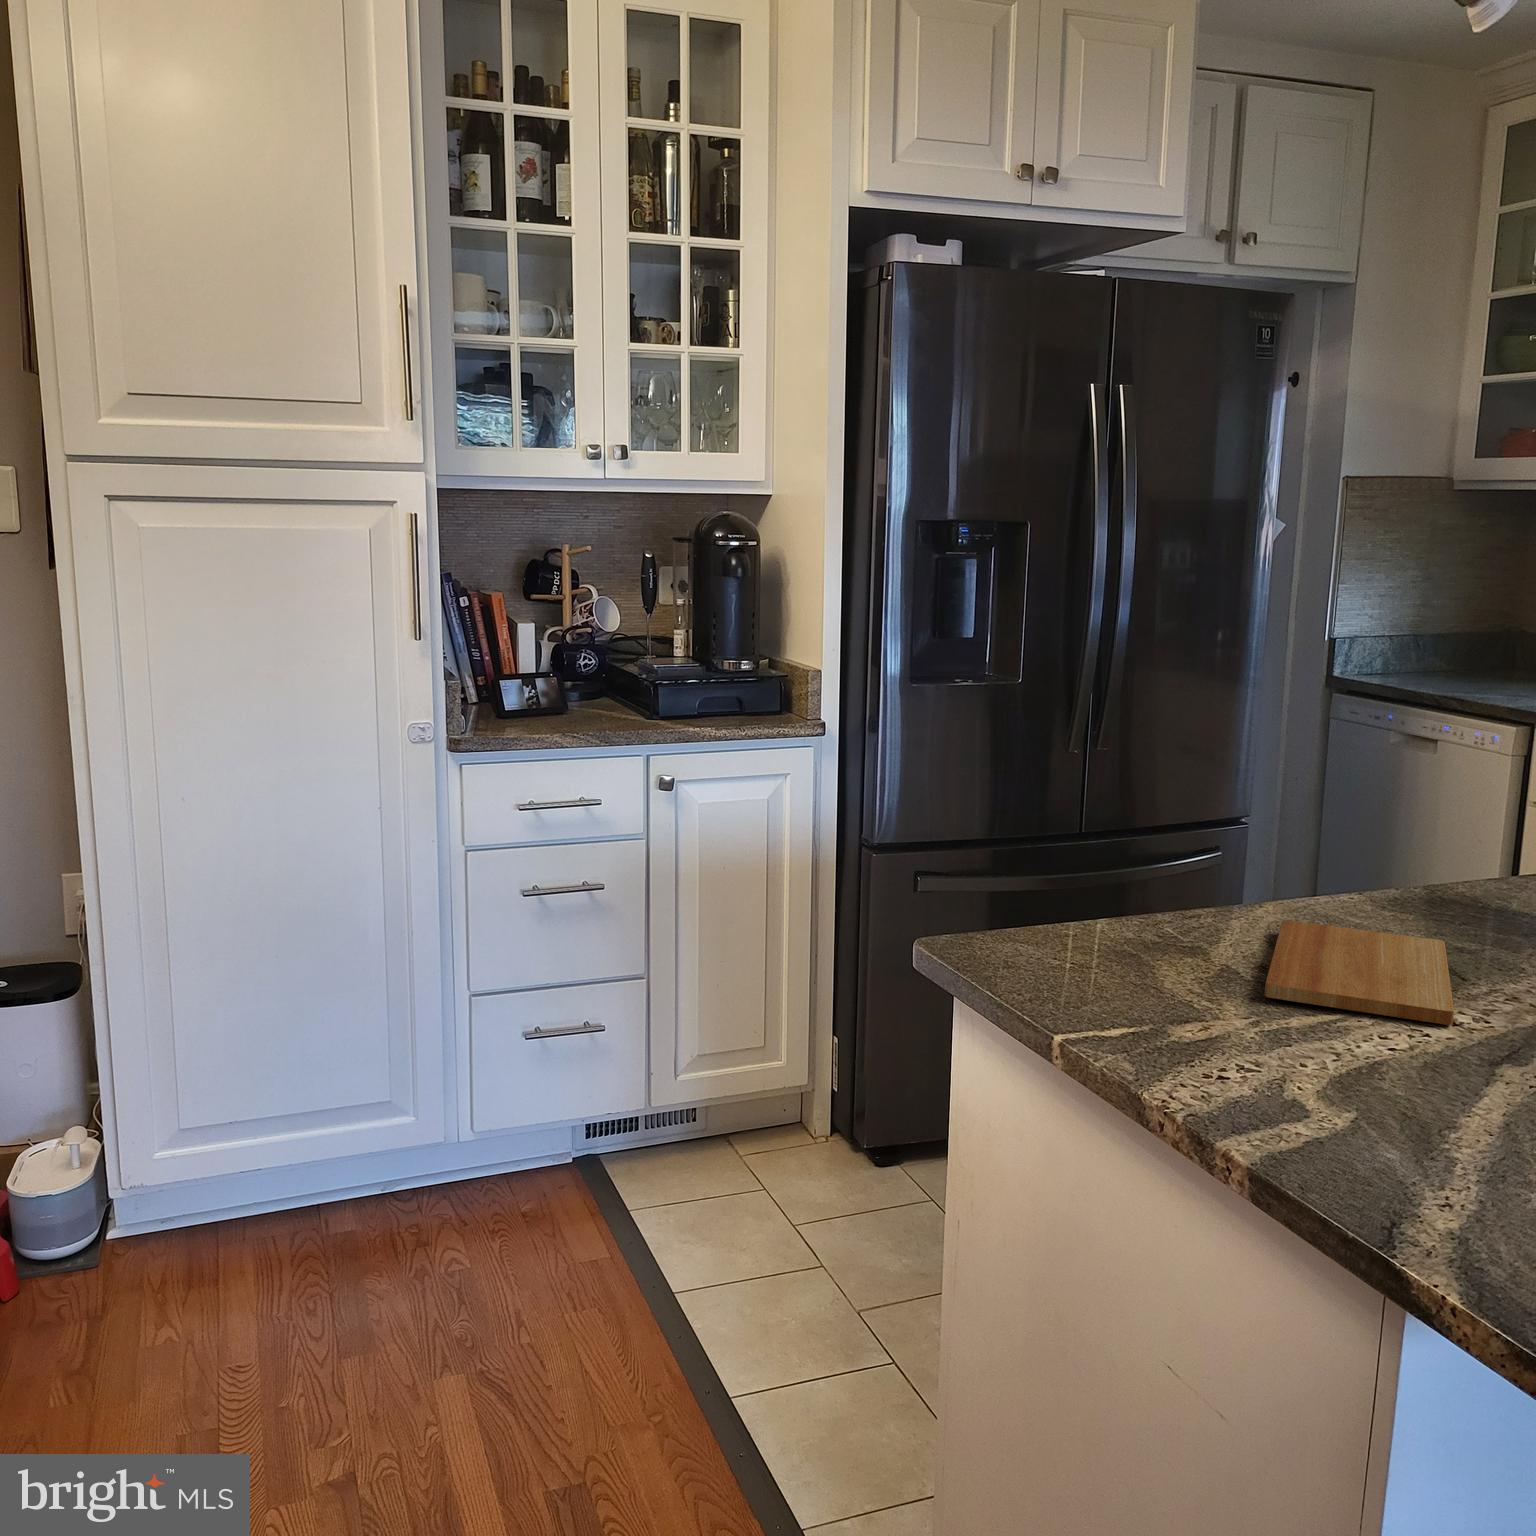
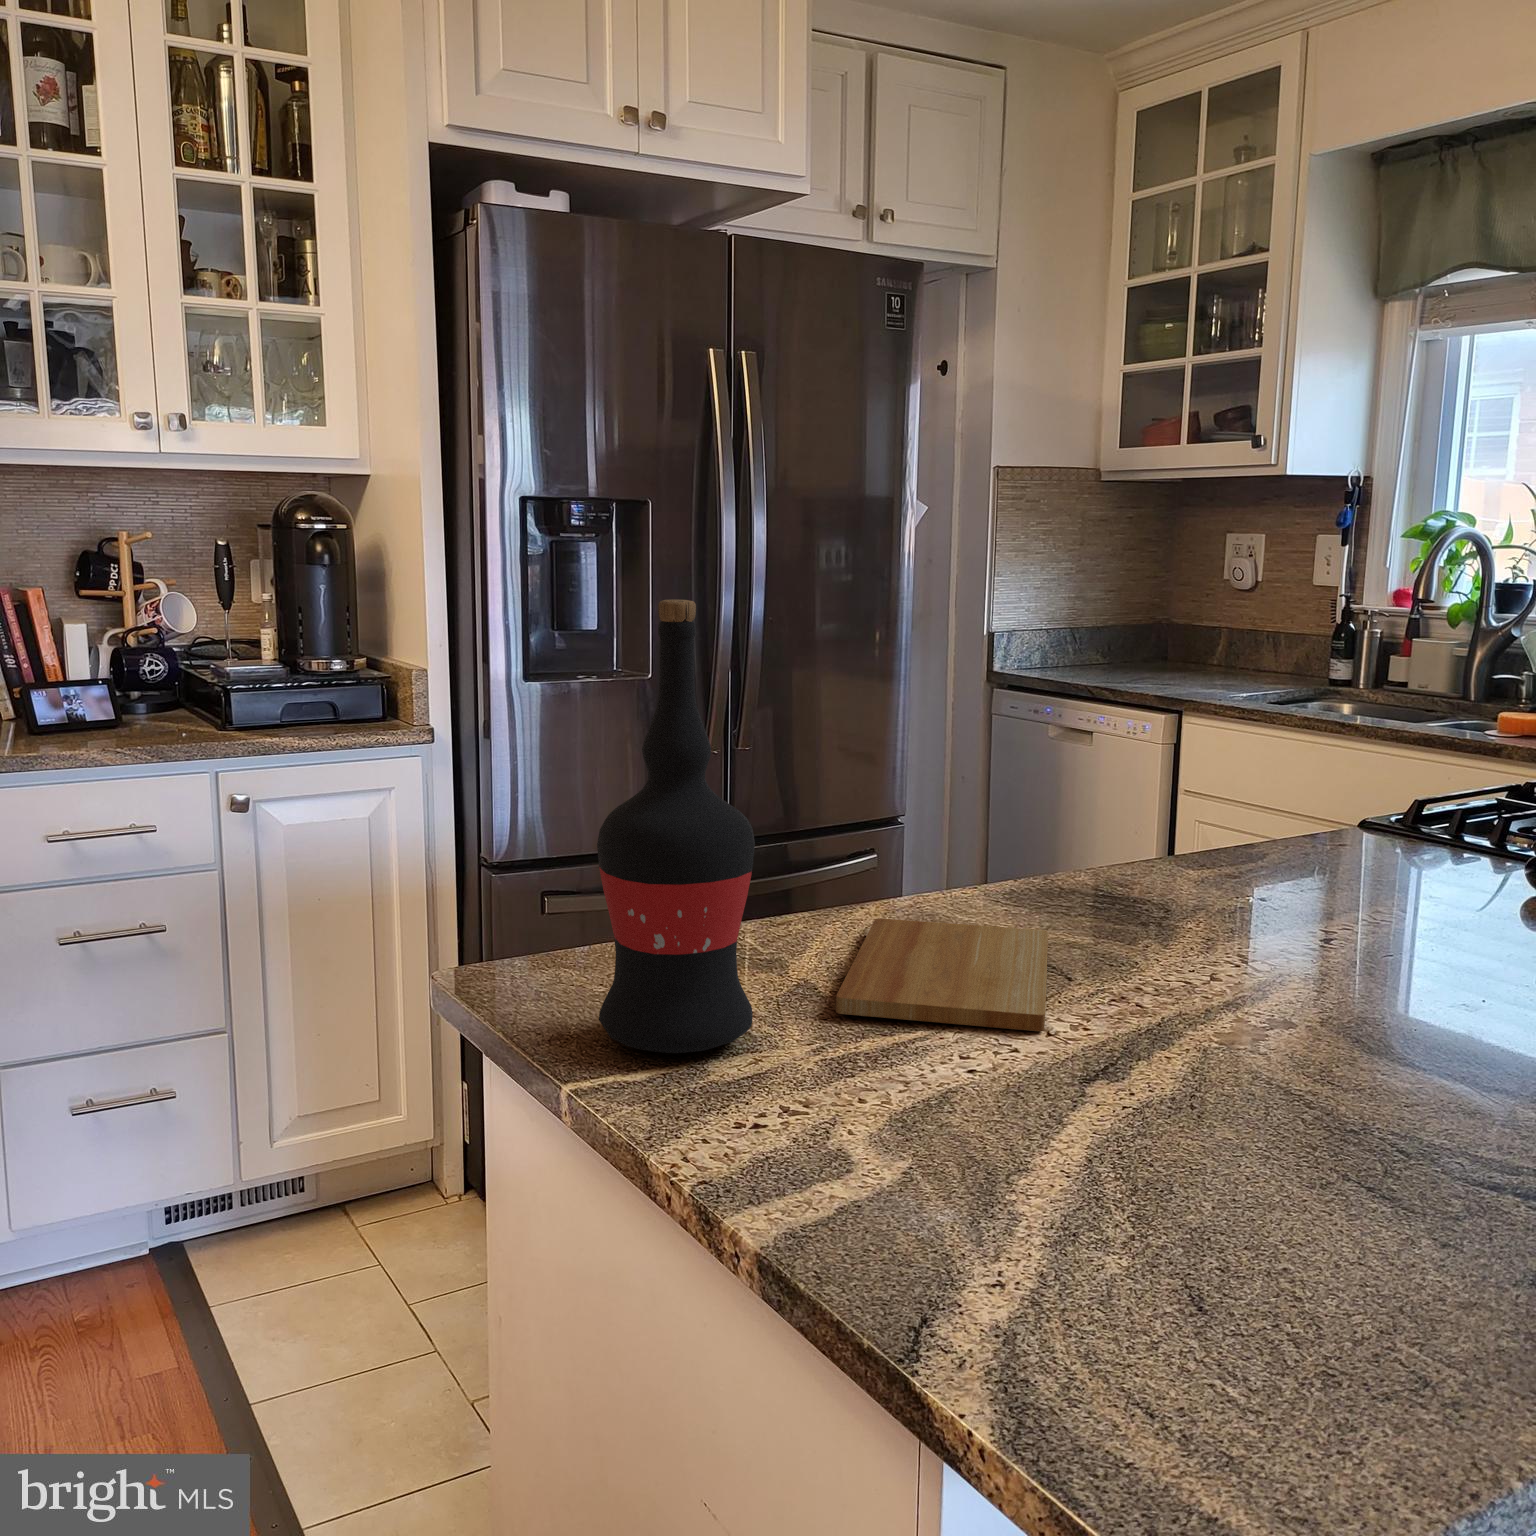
wine bottle: none [1074,660,1212,1018] -> present [597,600,755,1053]

